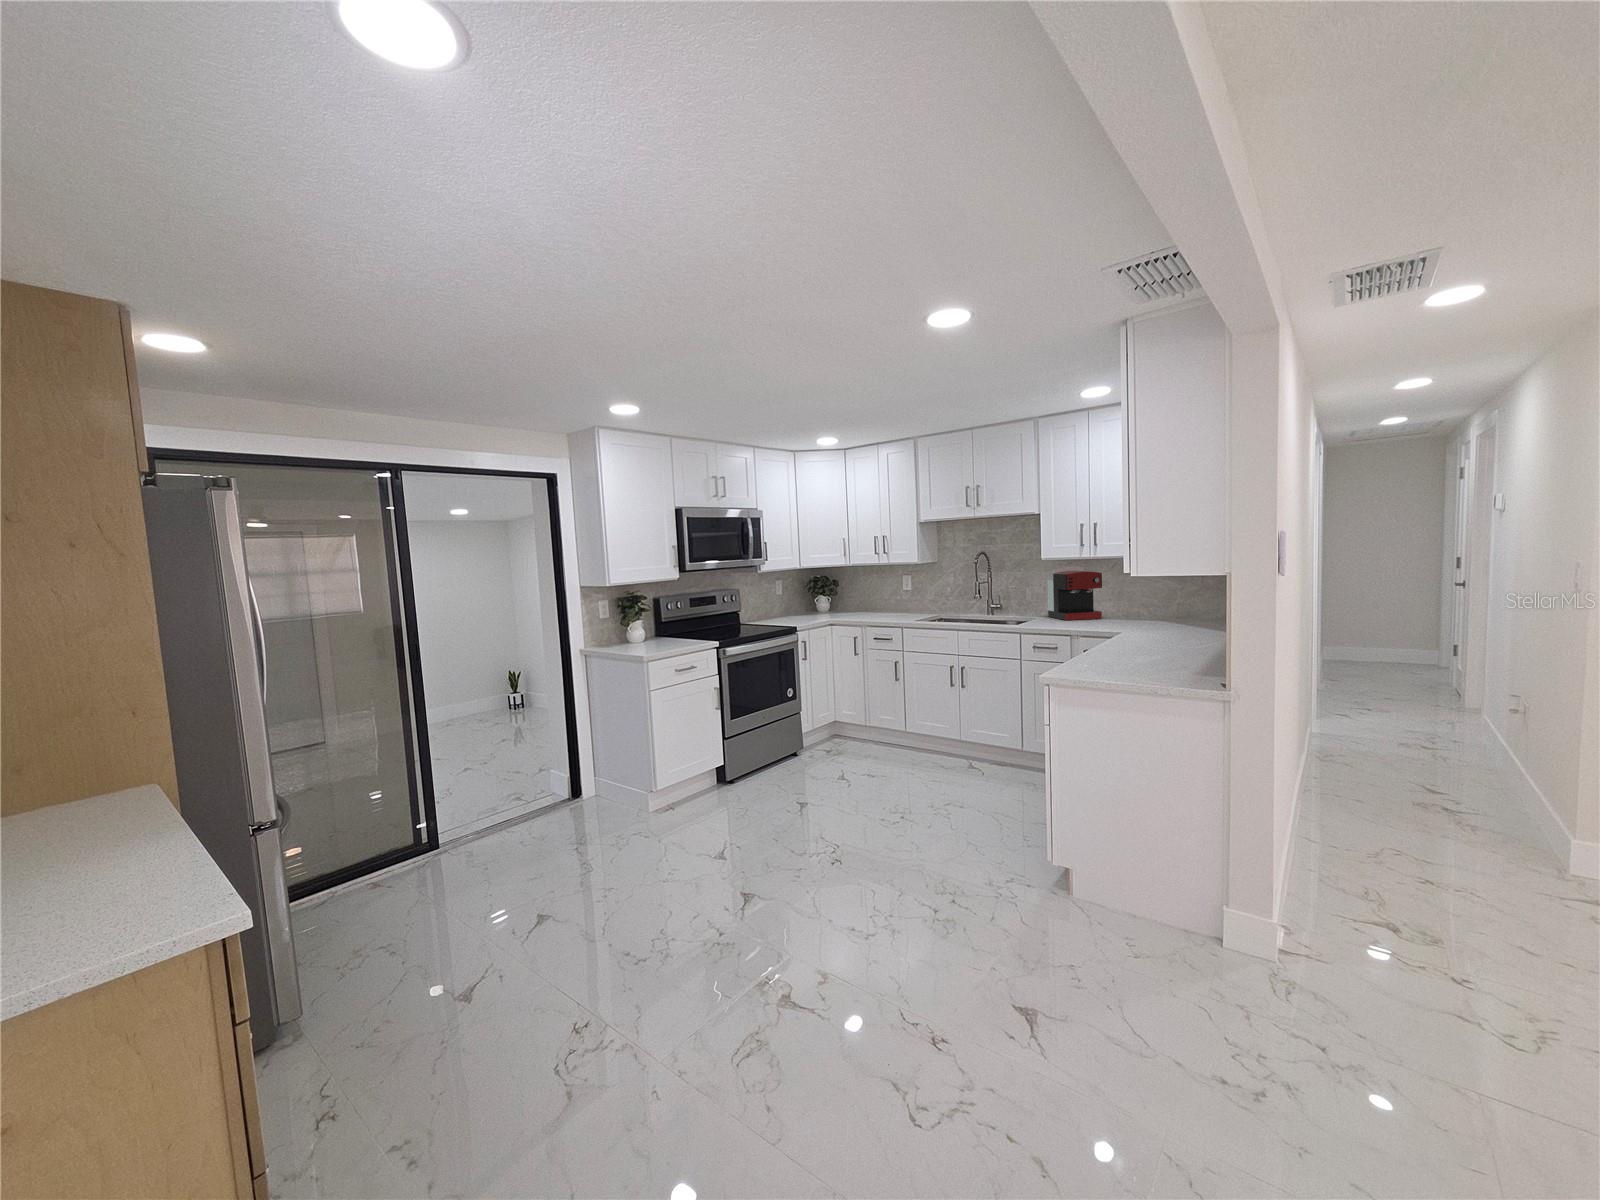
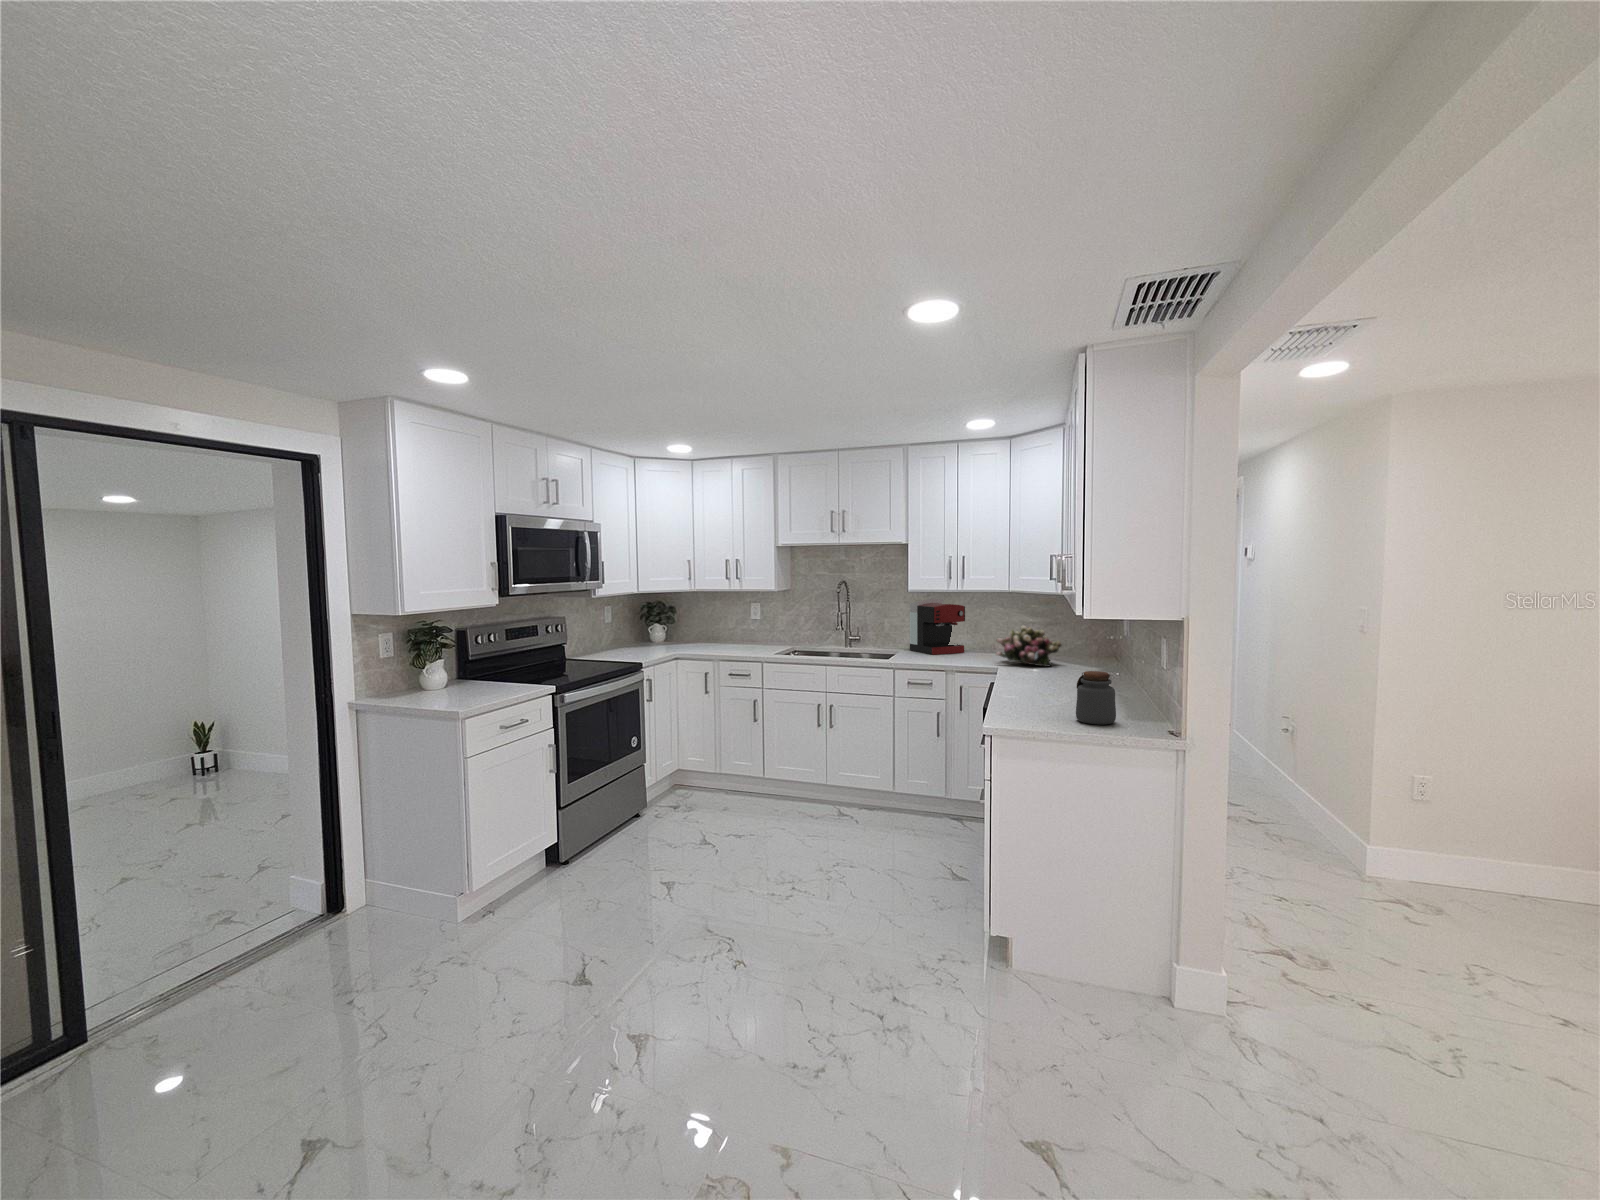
flower arrangement: none [1119,590,1191,630] -> present [996,626,1061,666]
jar: none [1130,627,1169,676] -> present [1076,671,1116,725]

